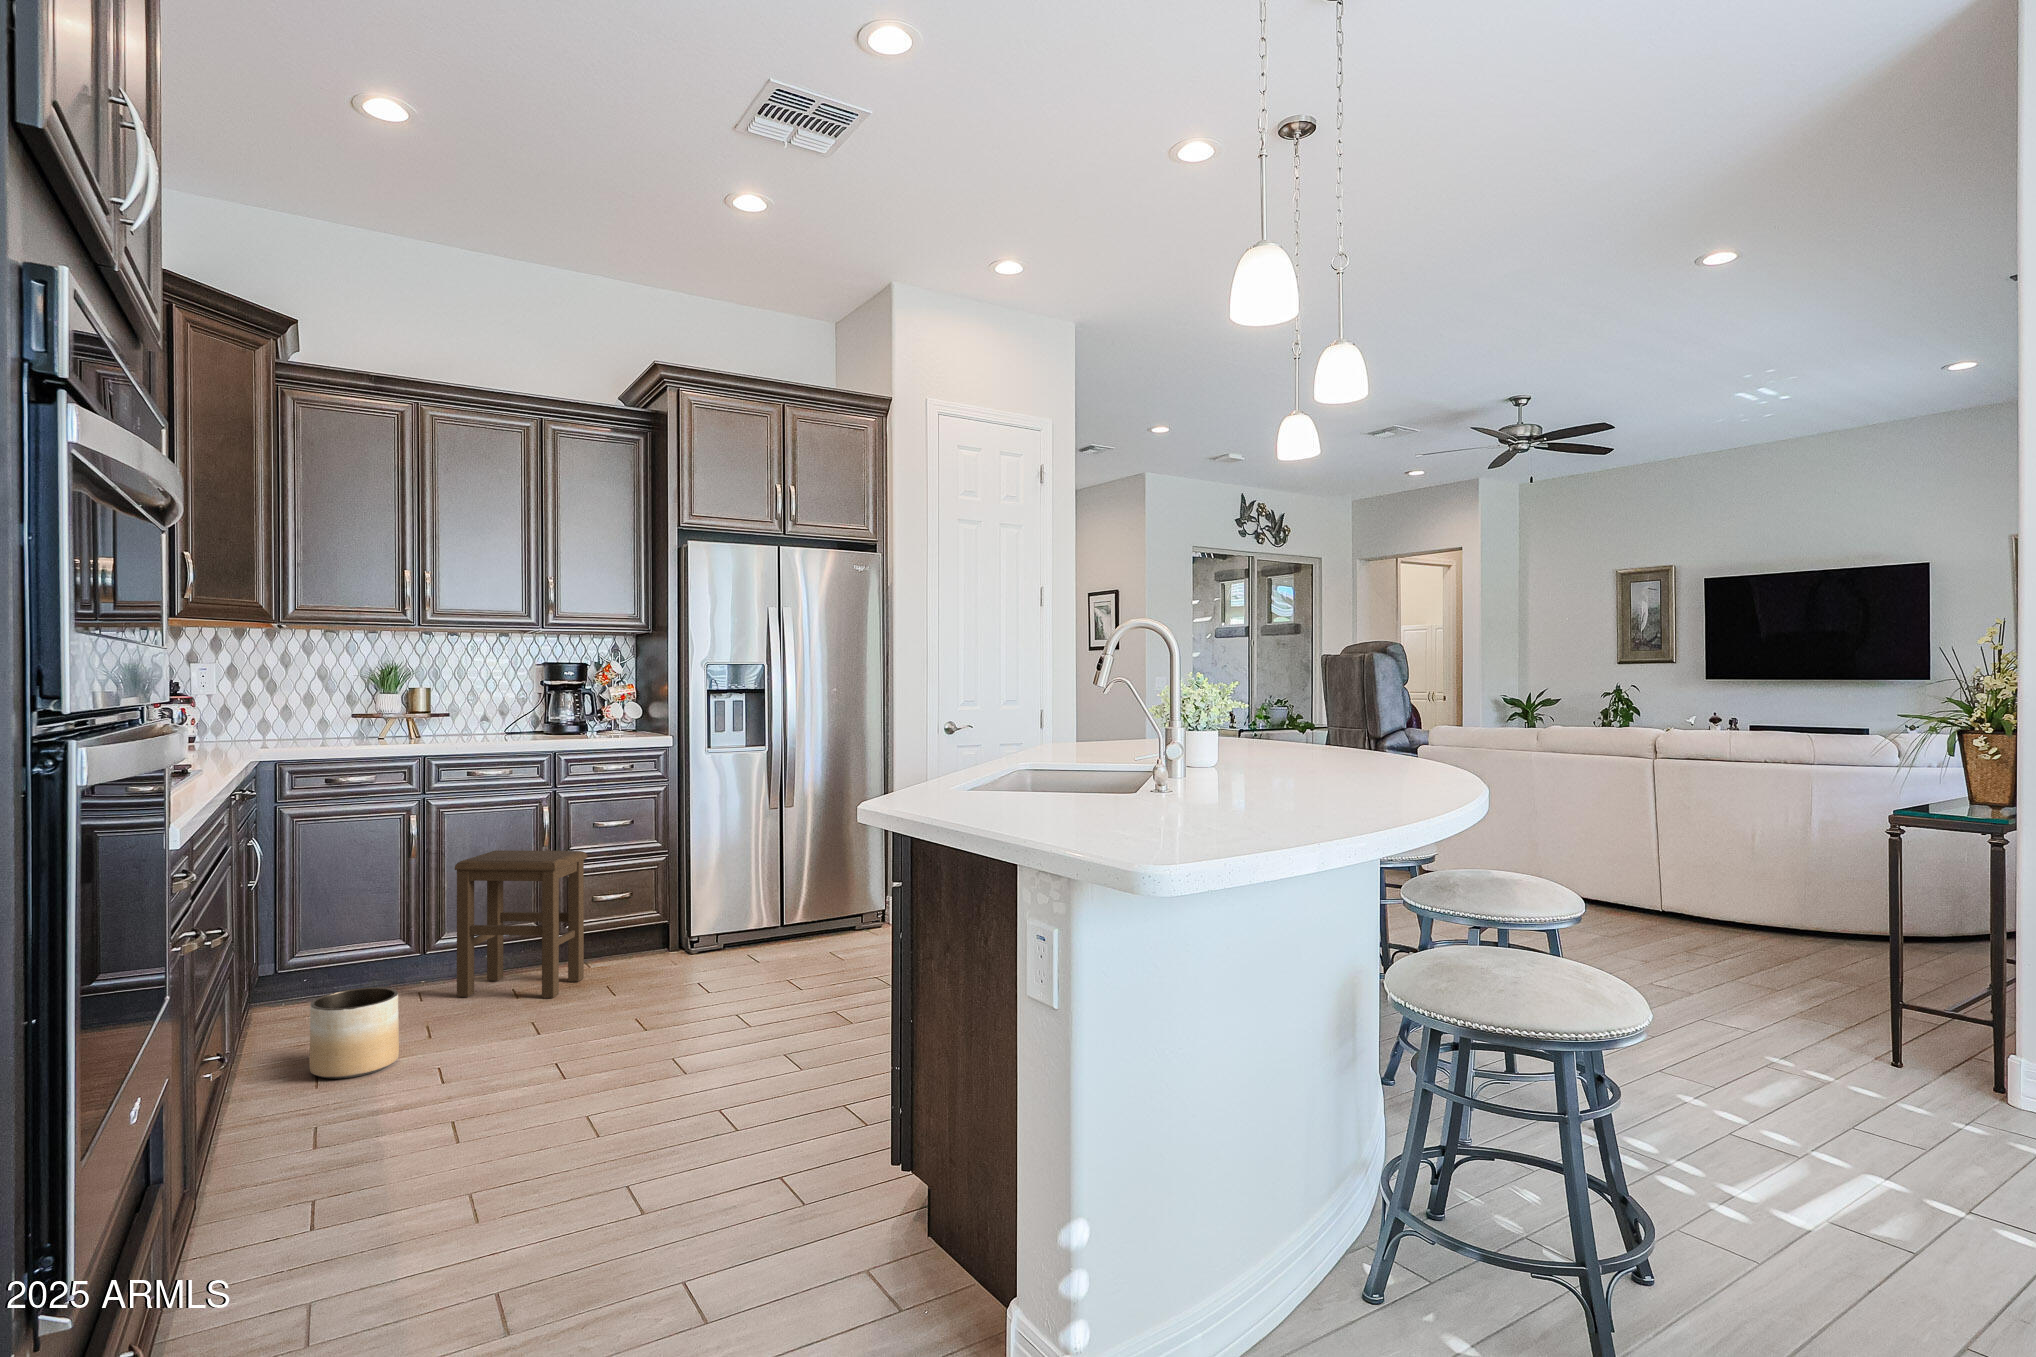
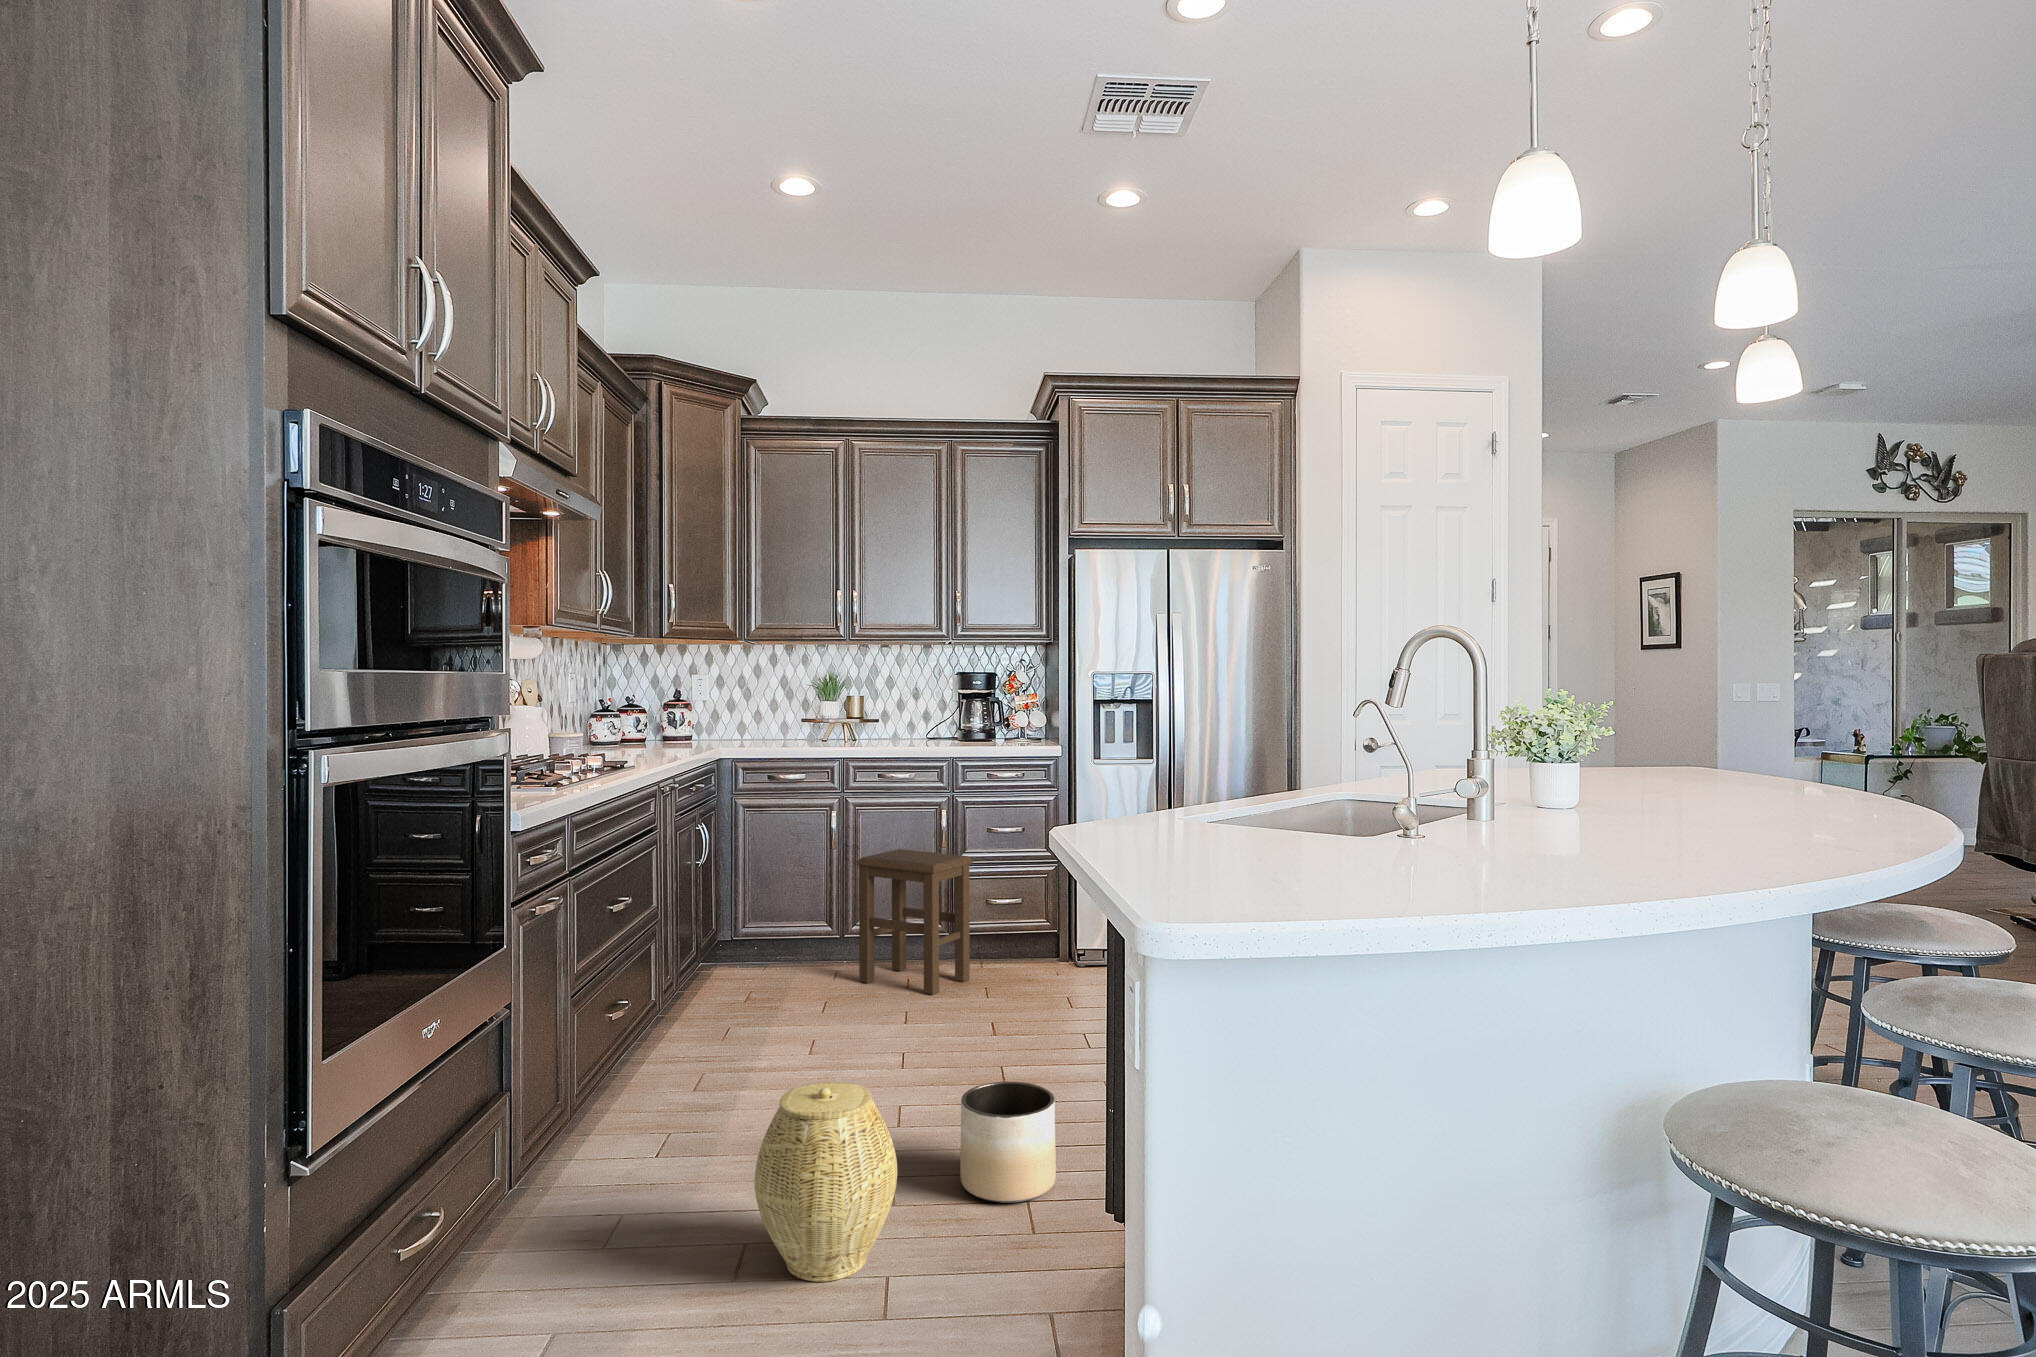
planter: present [309,987,399,1079] -> present [960,1082,1056,1203]
woven basket: none [547,1065,700,1270] -> present [755,1082,897,1282]

